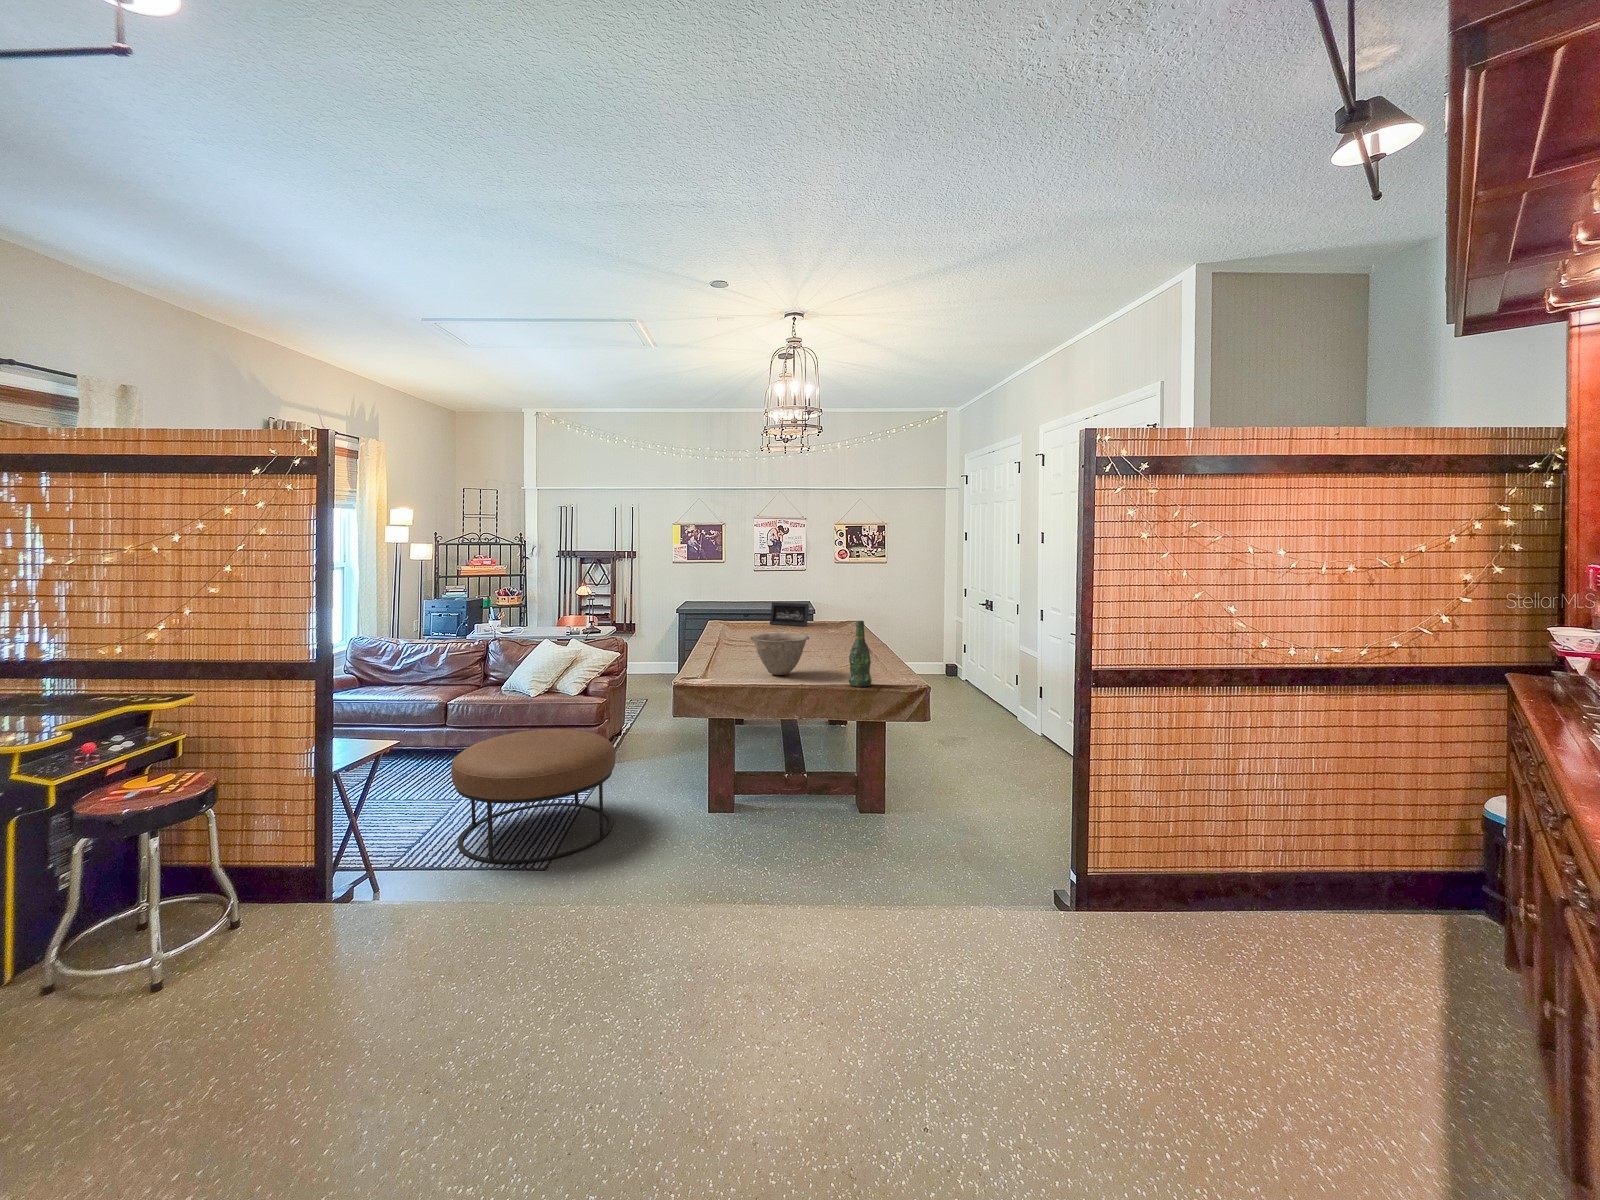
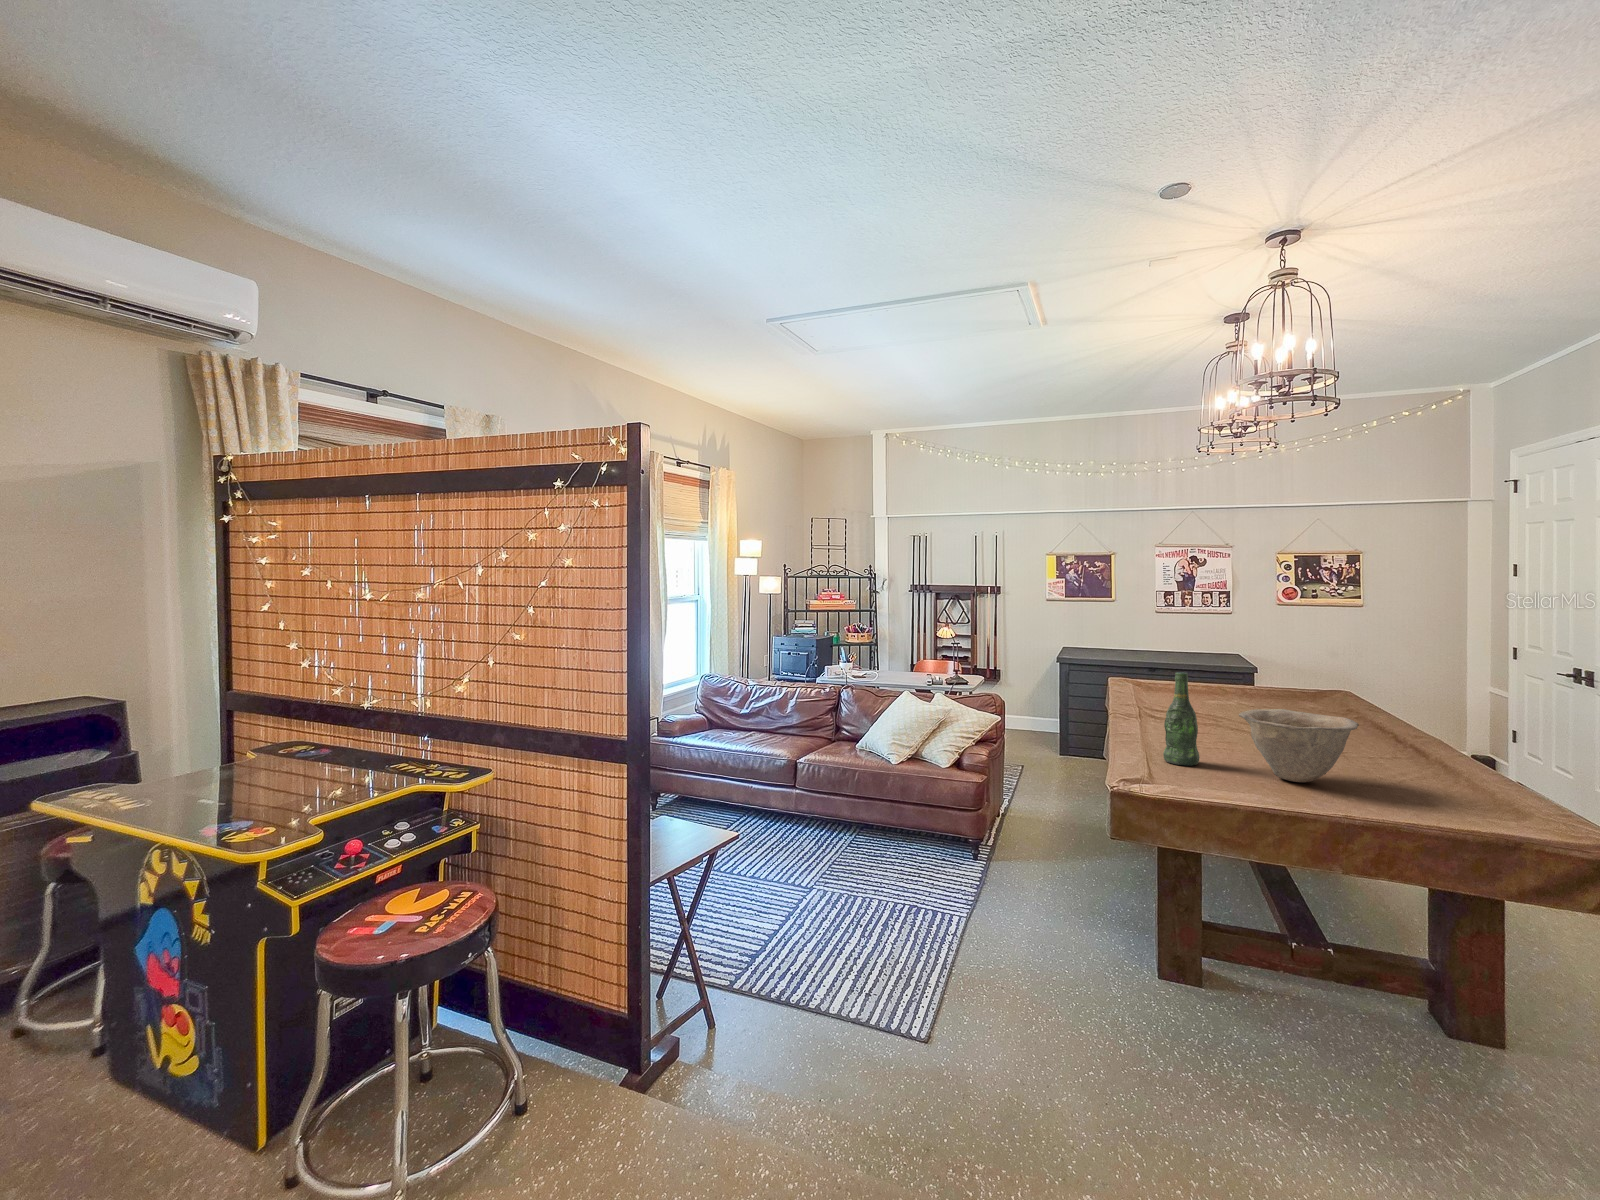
picture frame: present [770,602,809,626] -> none [1195,656,1262,693]
beer bottle: present [849,621,872,687] -> present [1163,672,1199,766]
ottoman: present [451,729,616,863] -> none [806,817,1021,1025]

